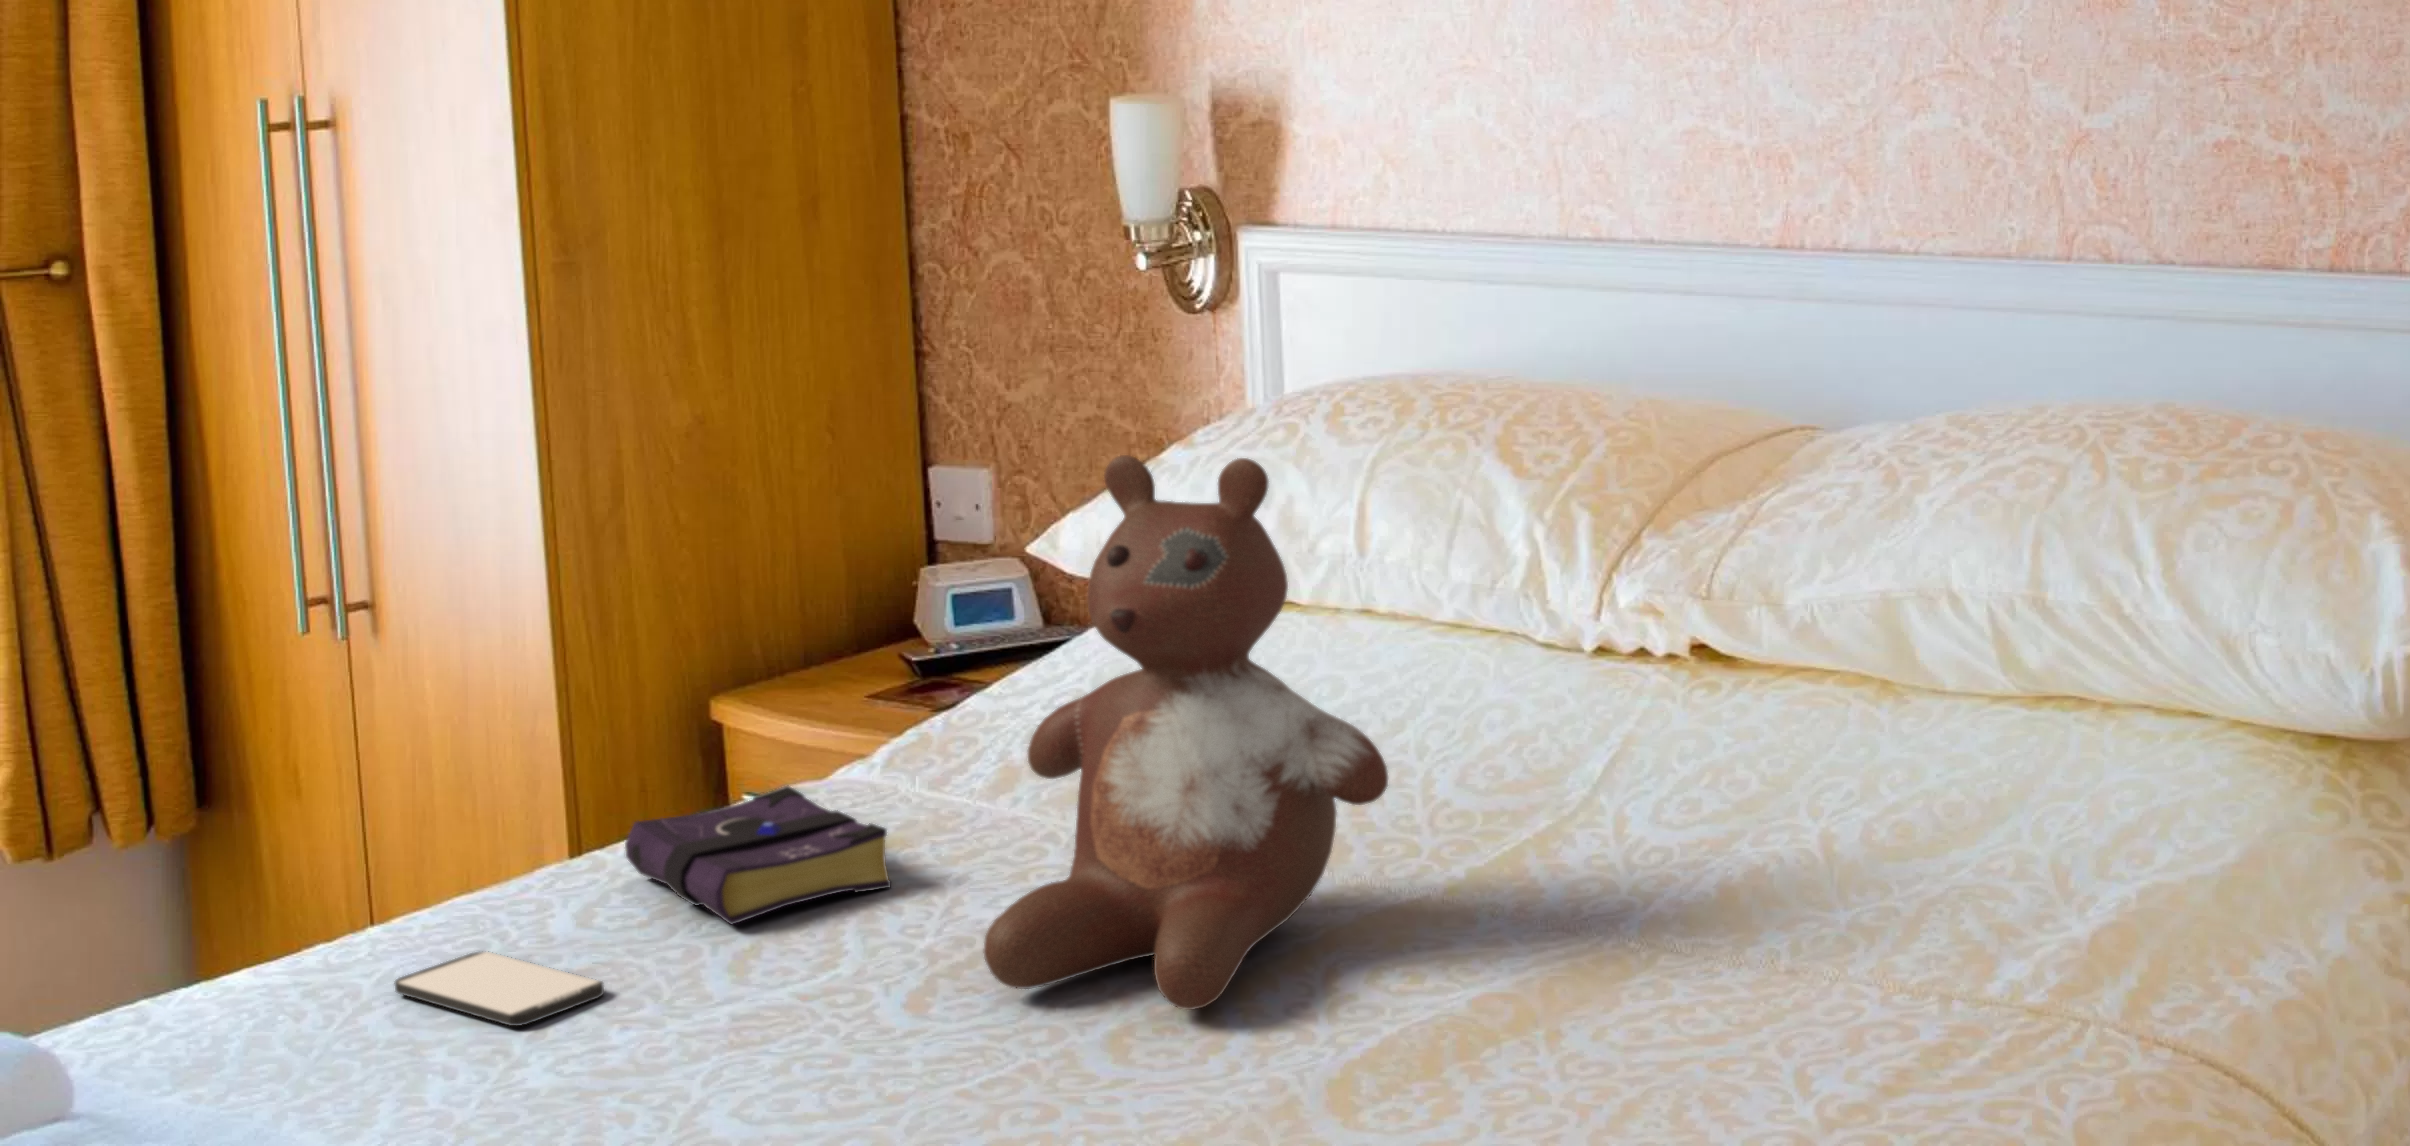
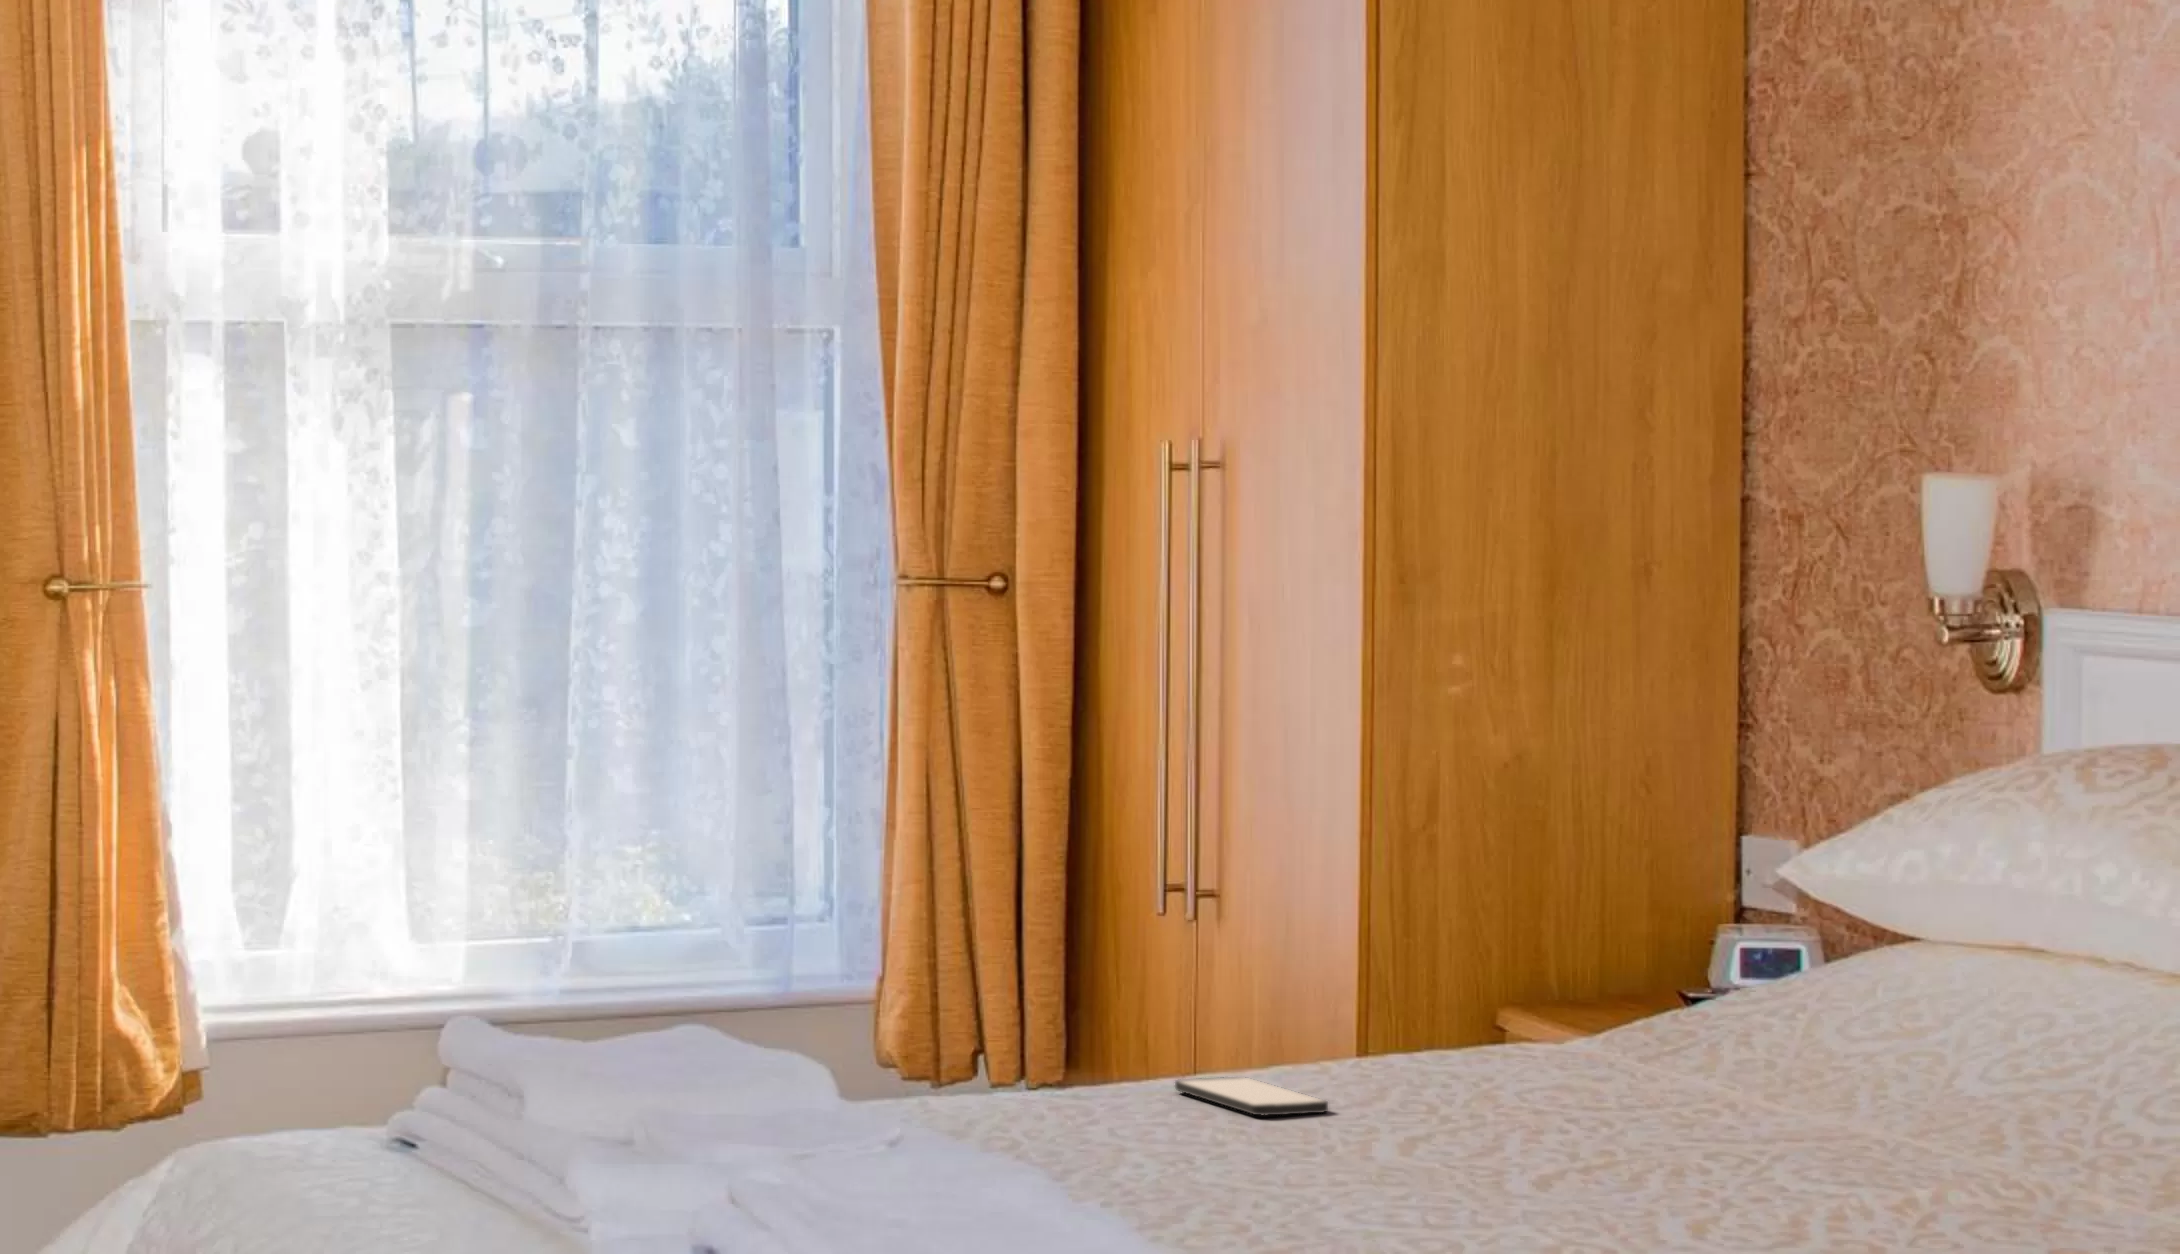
stuffed bear: present [983,455,1388,1010] -> none [1626,716,2002,1175]
book: present [625,786,891,924] -> none [1370,1013,1581,1094]

